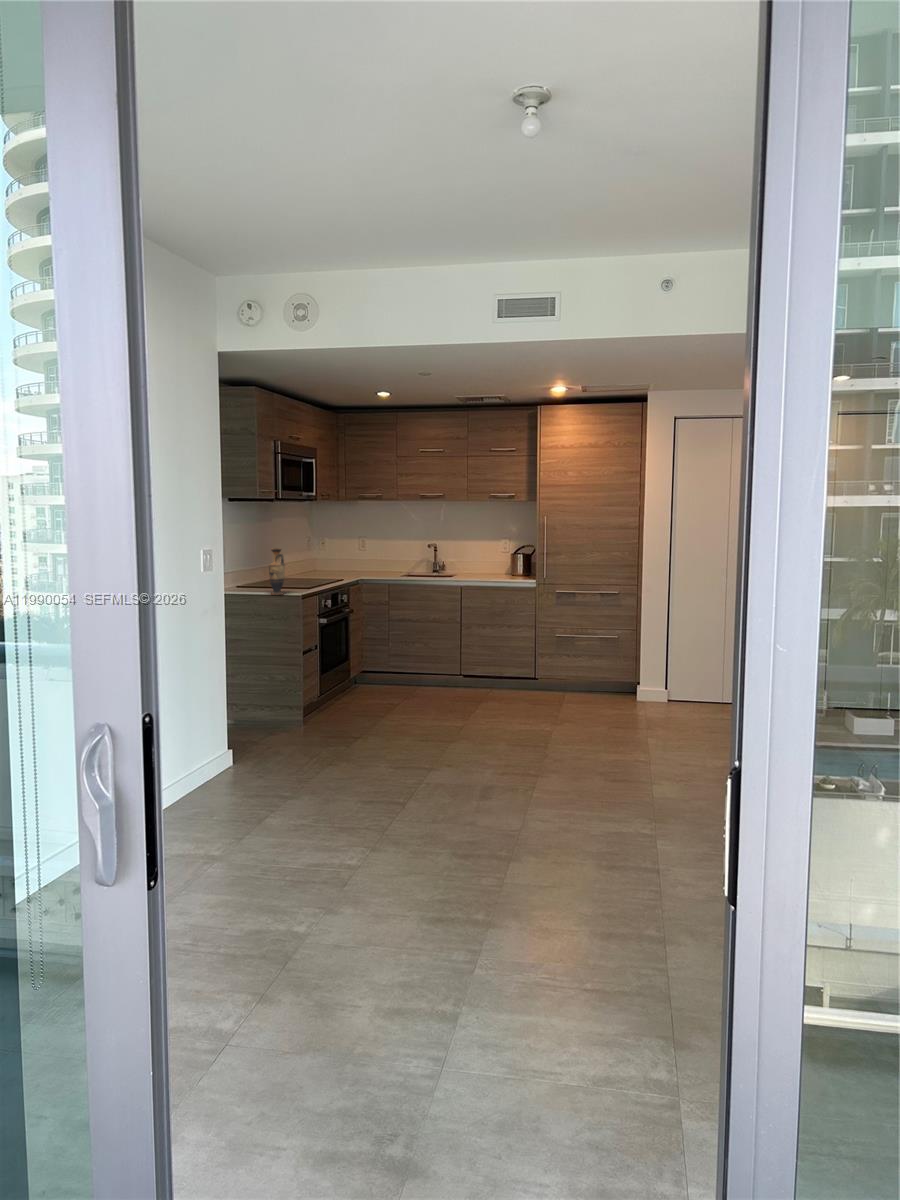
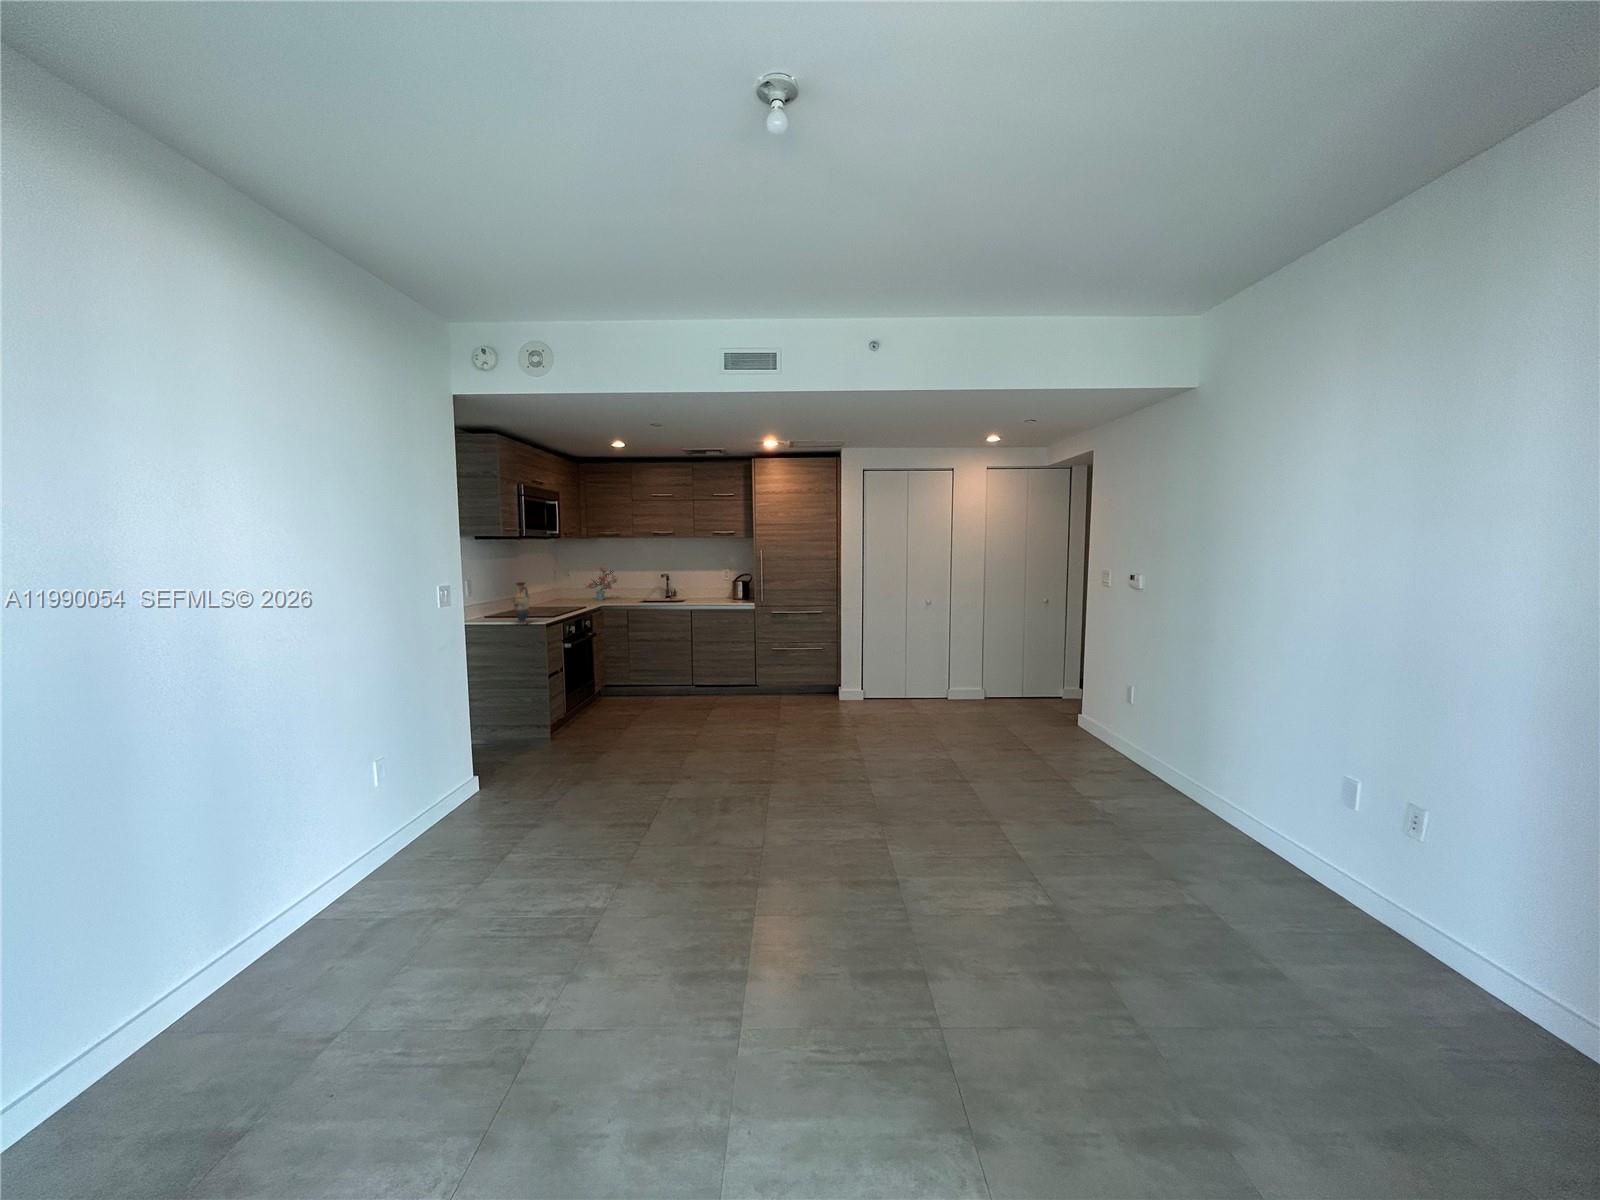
potted plant: none [338,526,381,571] -> present [586,565,618,600]

